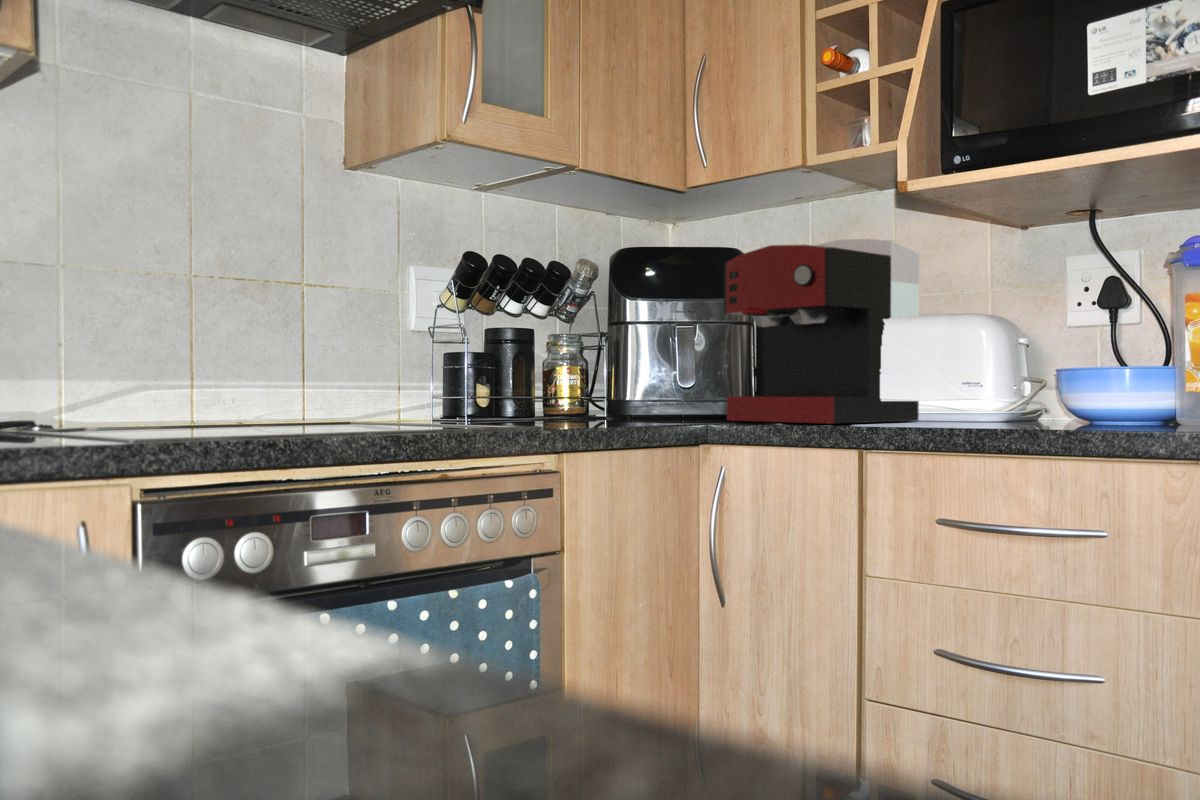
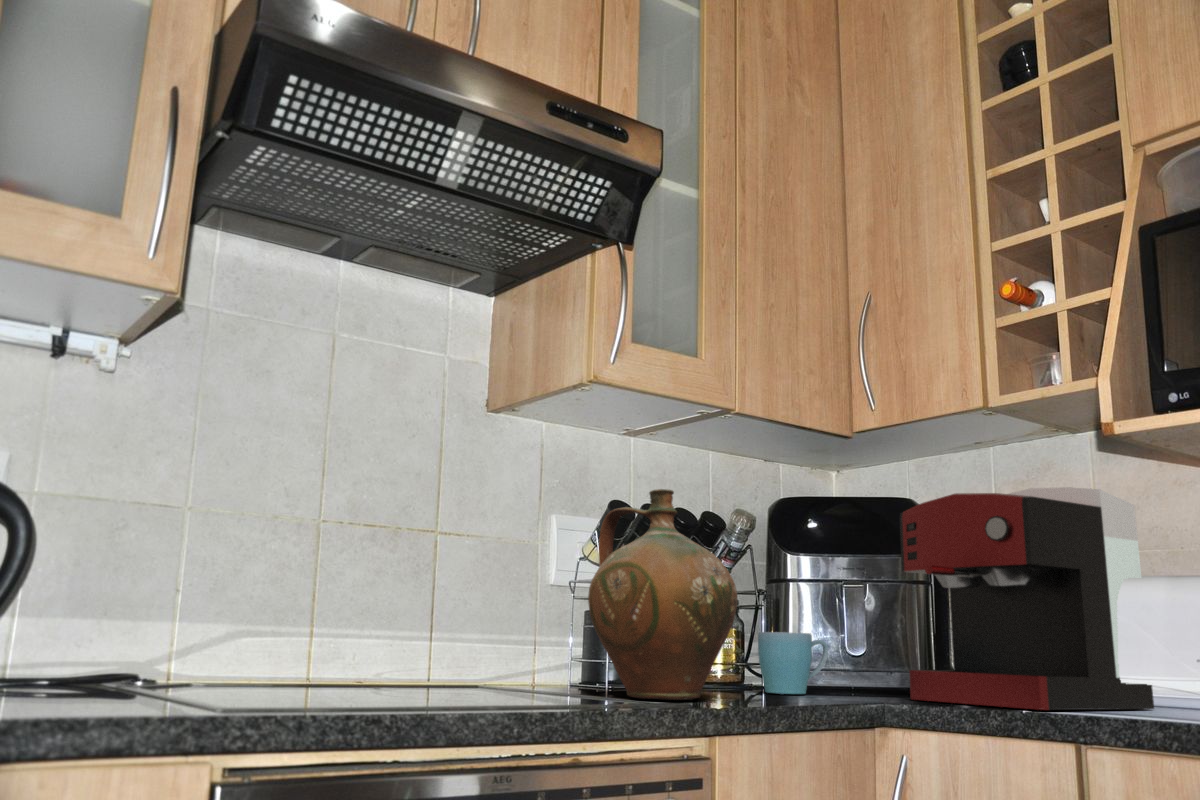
ceramic jug: none [450,243,581,426] -> present [588,489,737,700]
mug: none [600,368,660,420] -> present [758,632,828,694]

